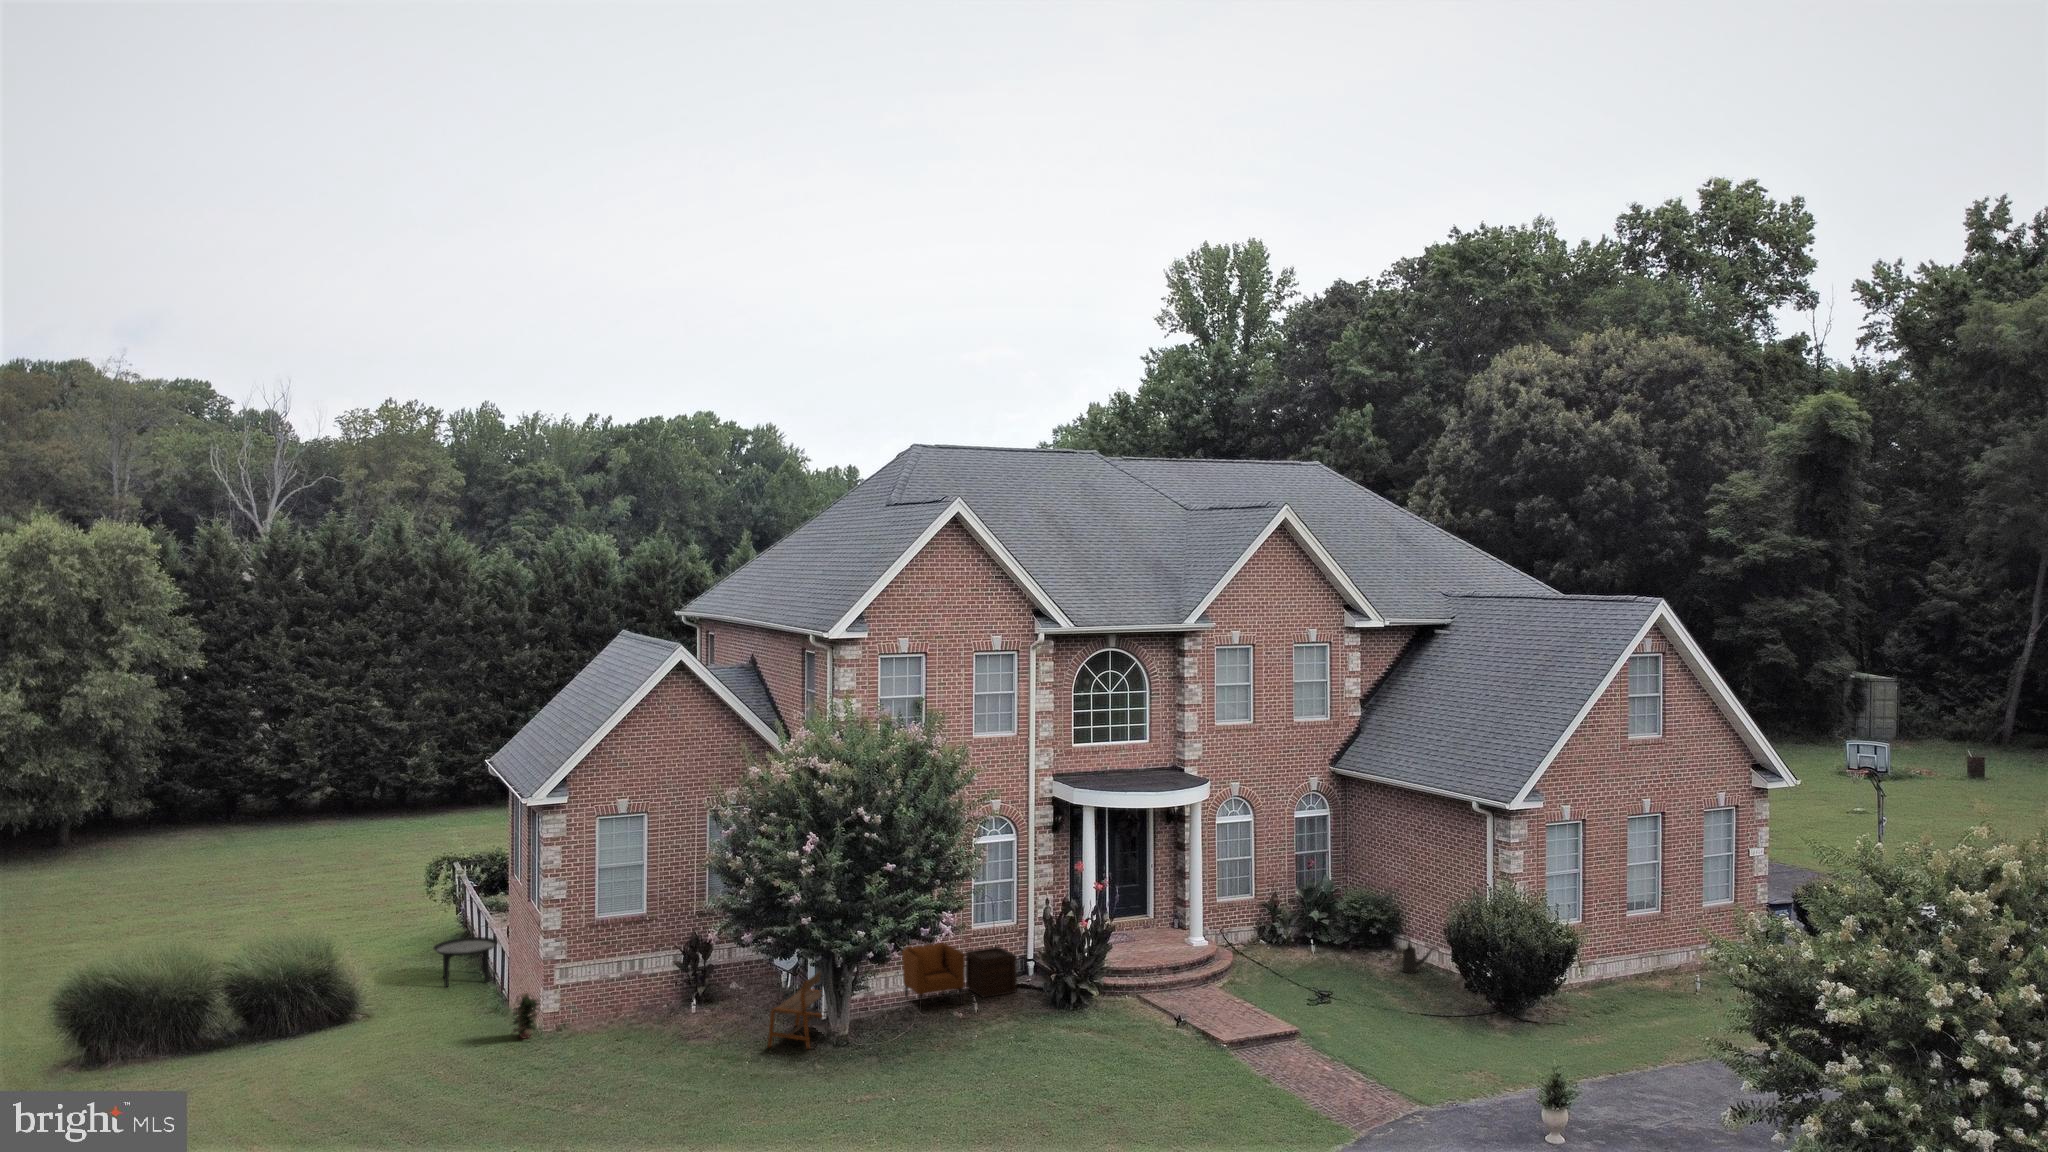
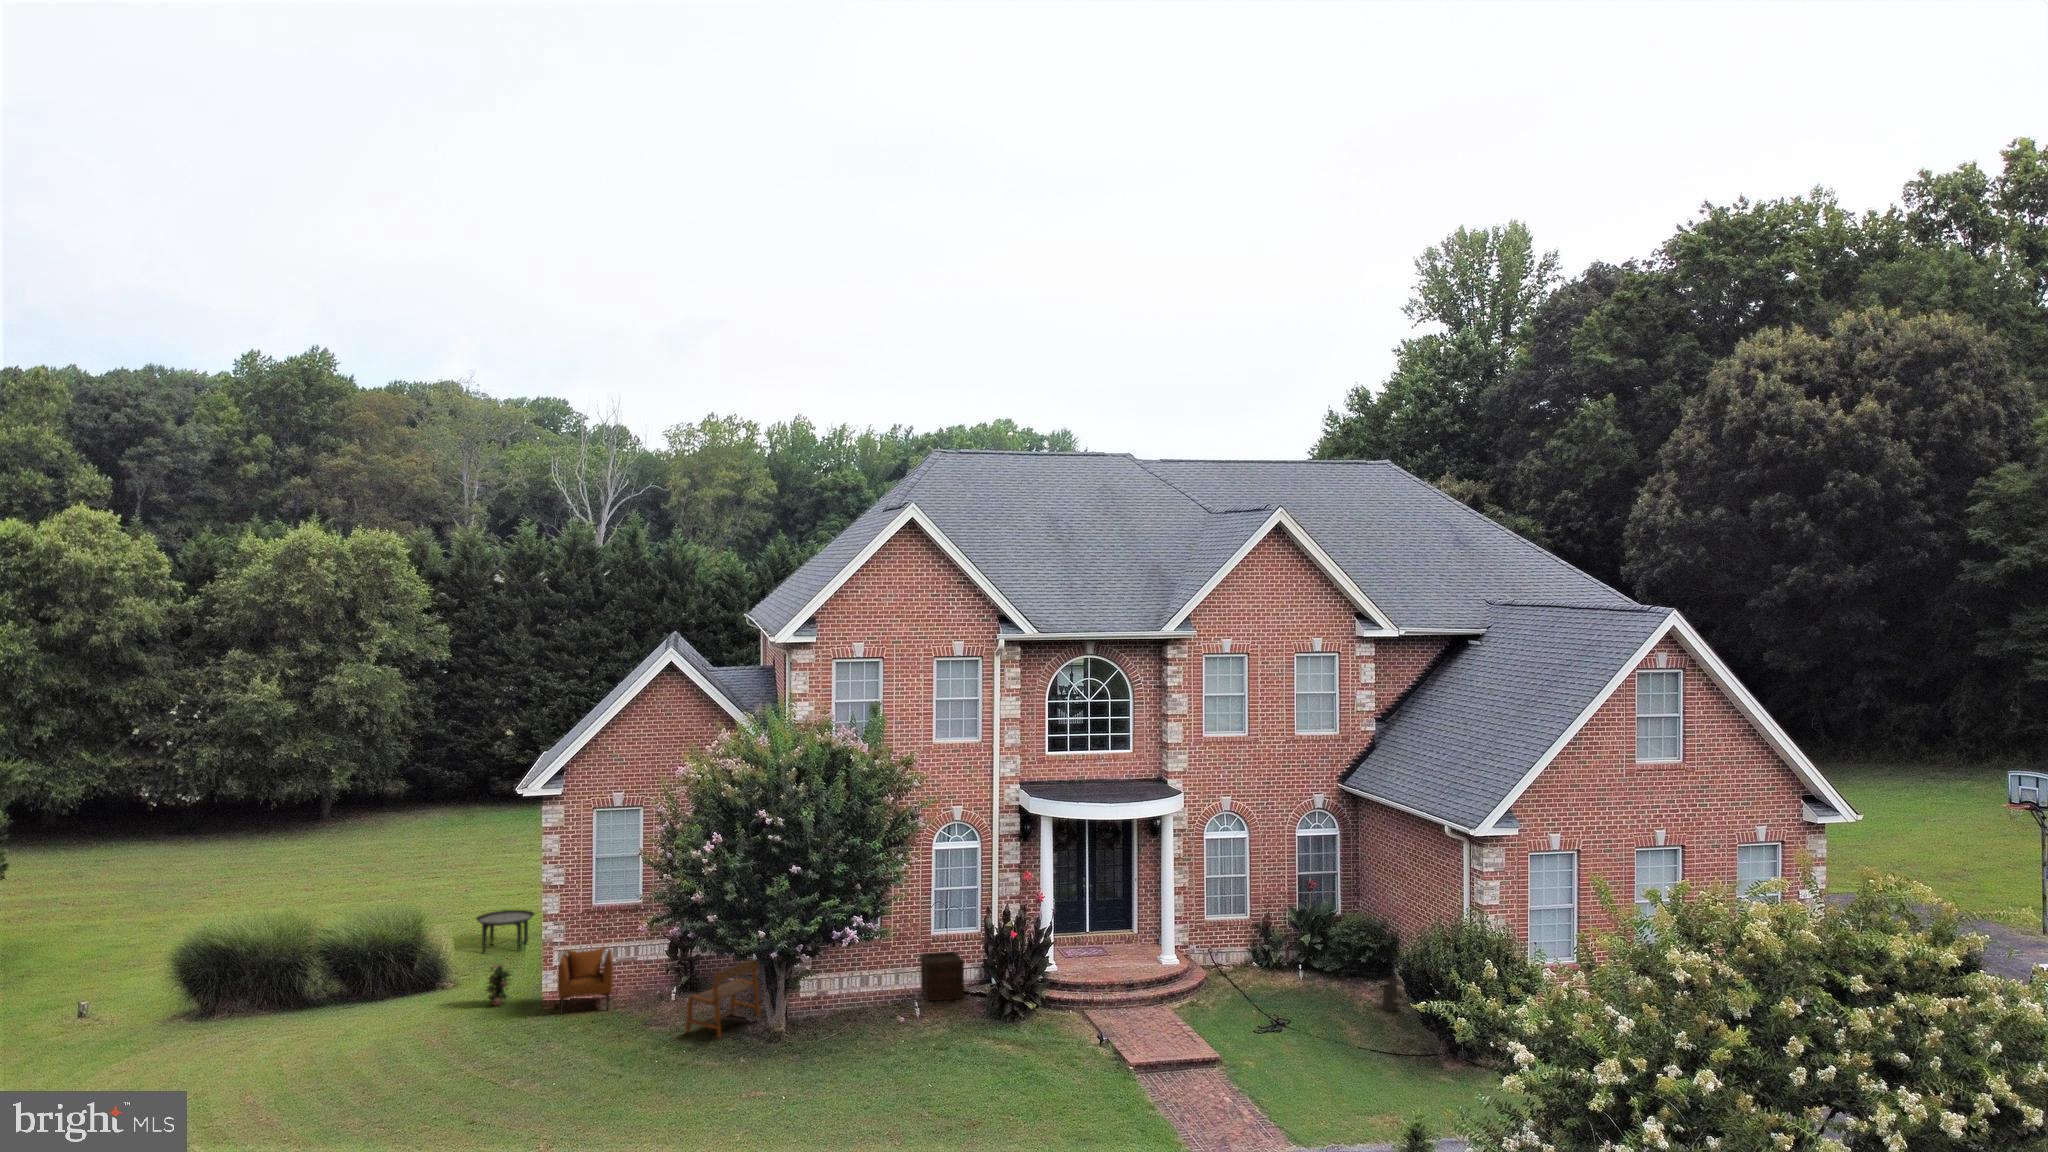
armchair: present [902,943,965,1010] -> present [558,947,613,1014]

